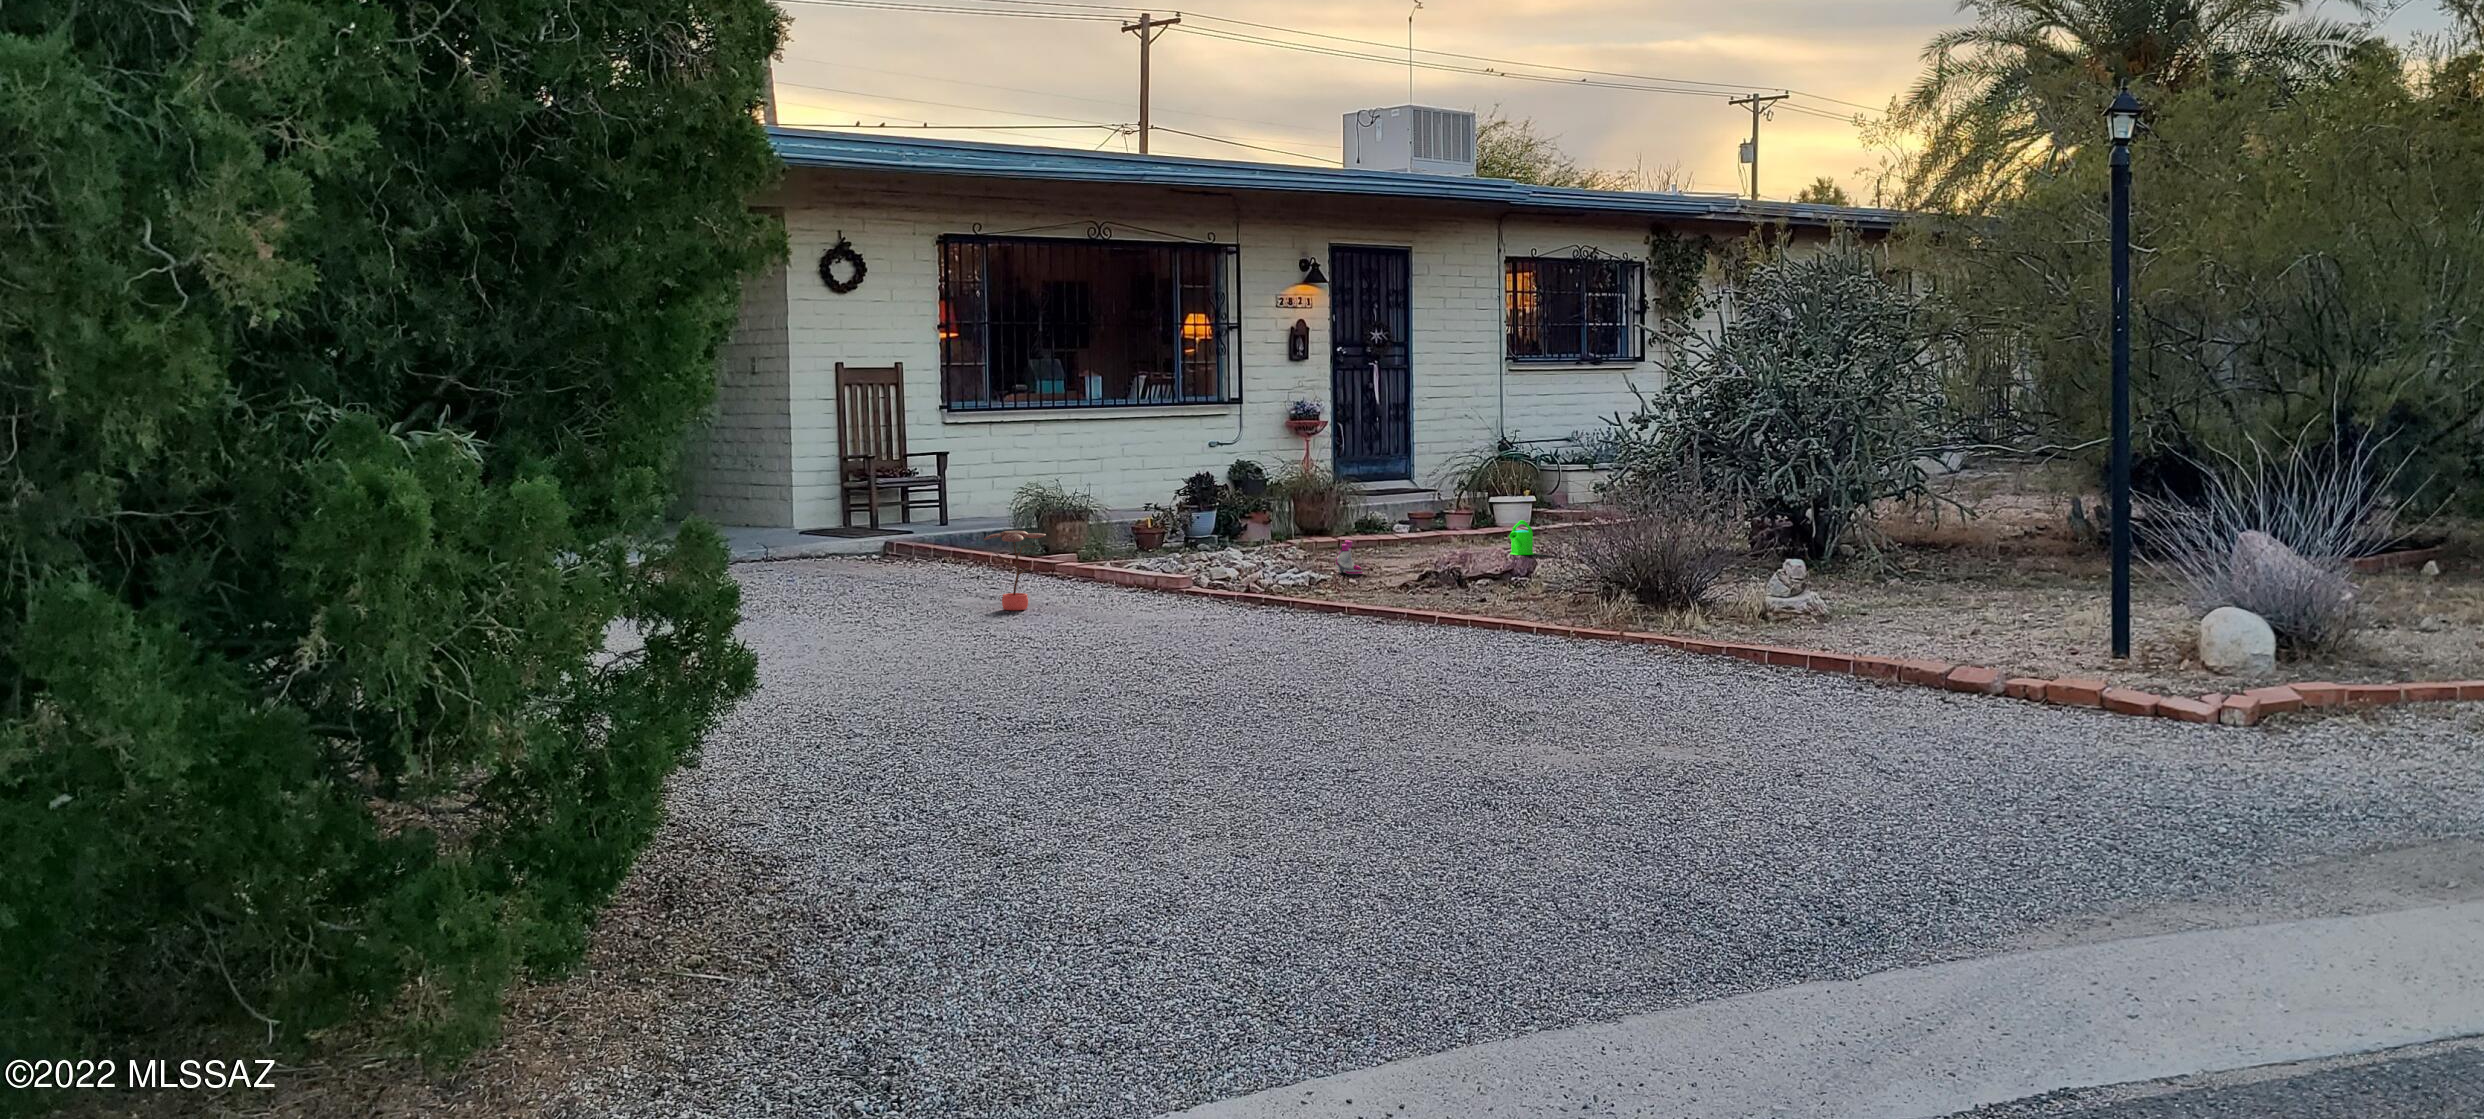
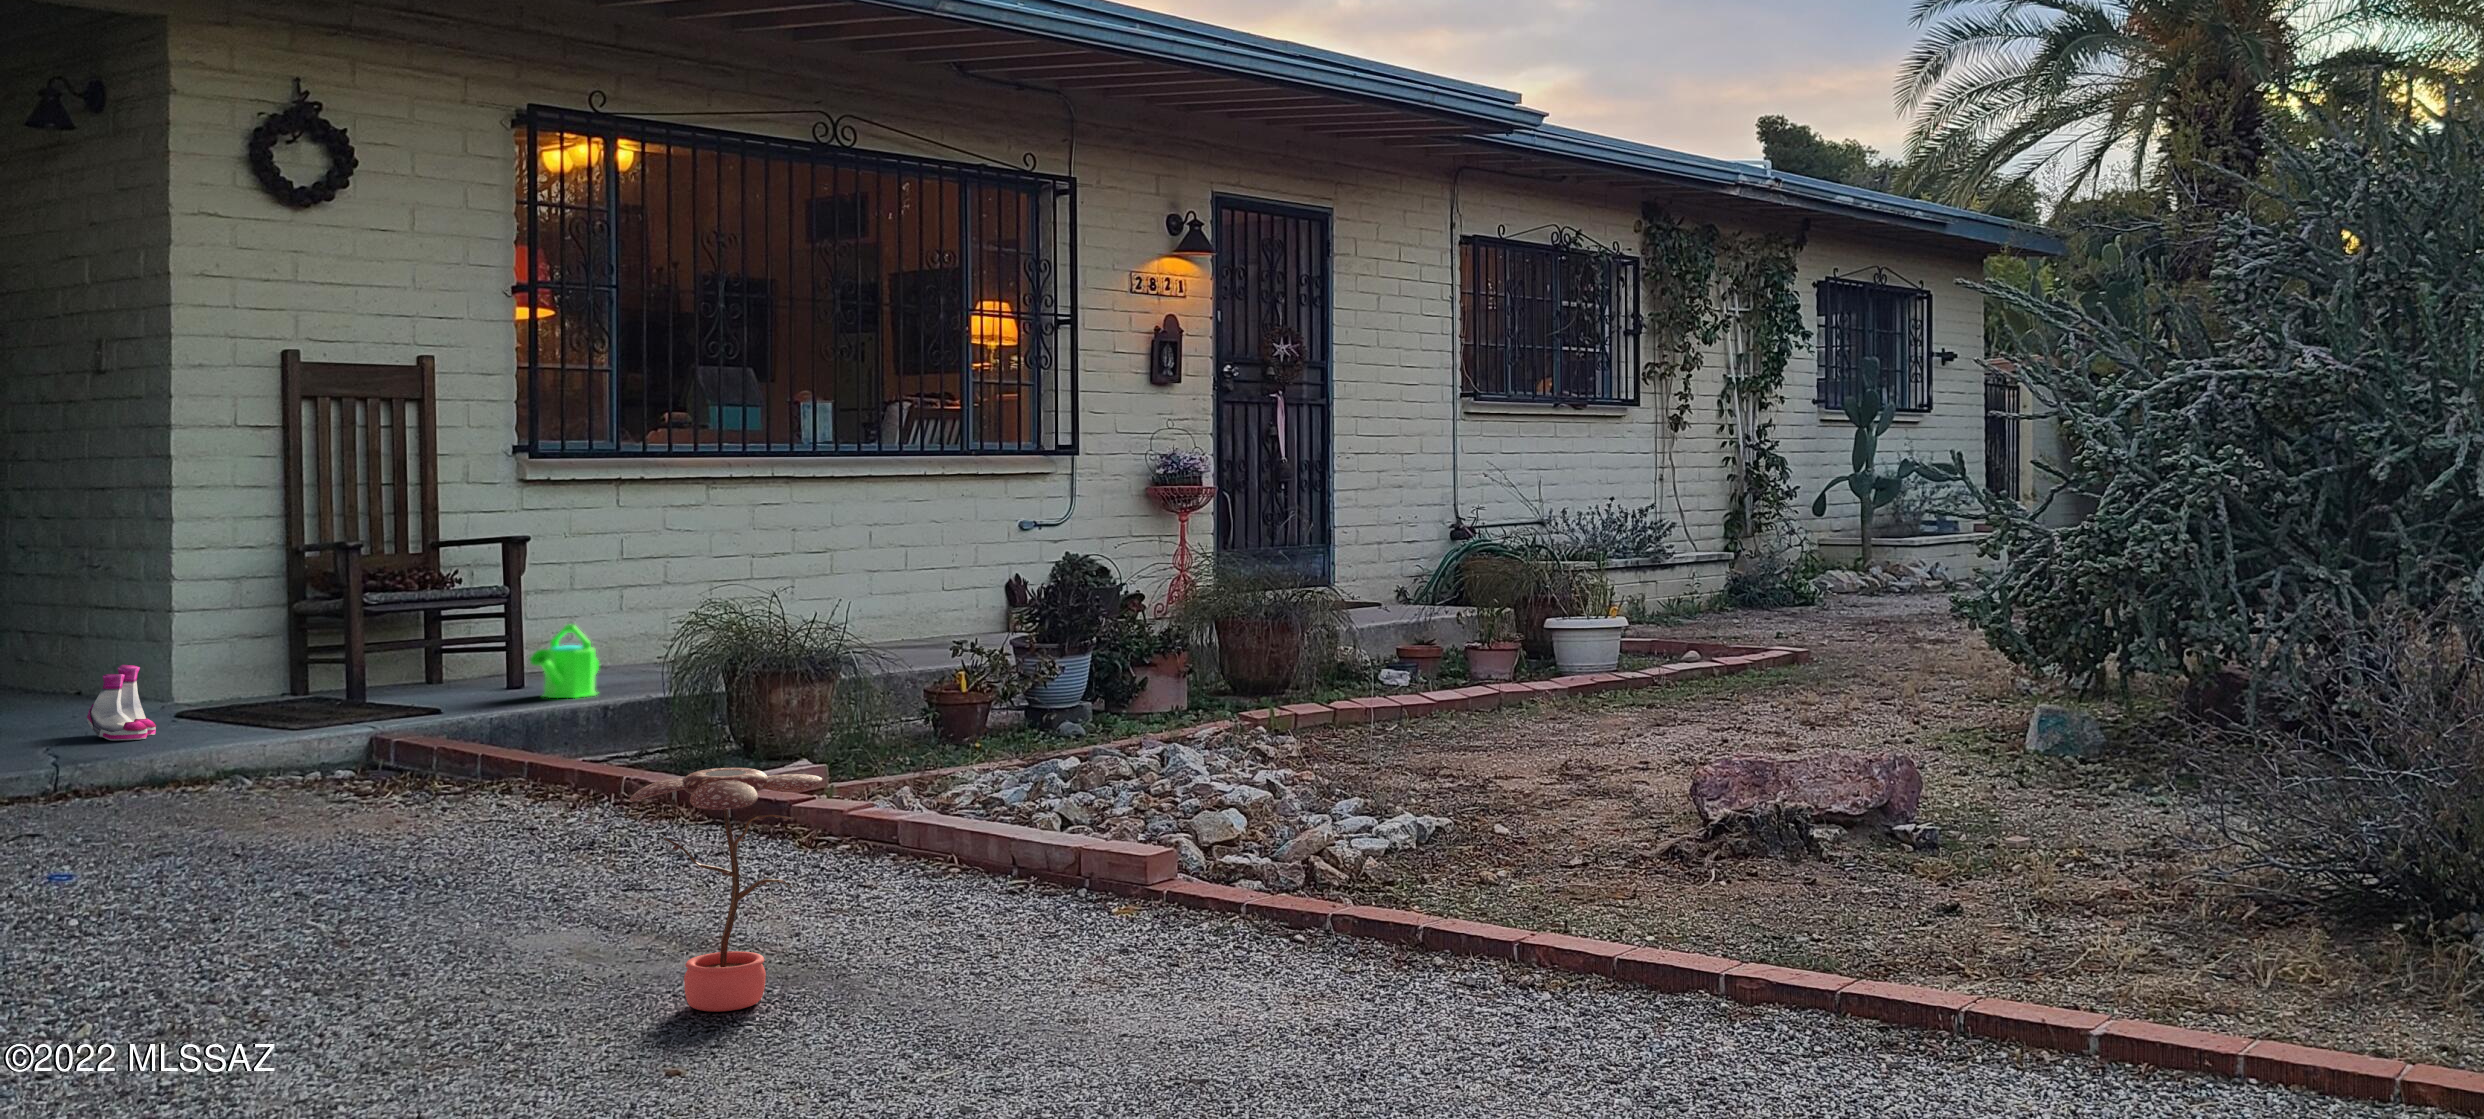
watering can: present [1509,520,1534,555] -> present [530,625,599,698]
boots: present [1335,540,1363,574] -> present [87,665,156,740]

